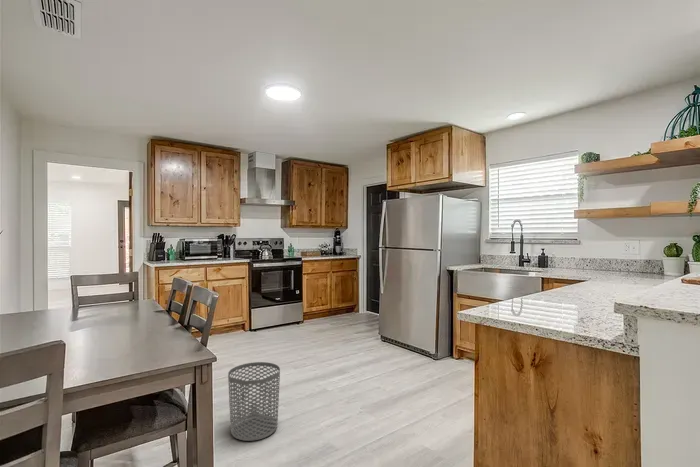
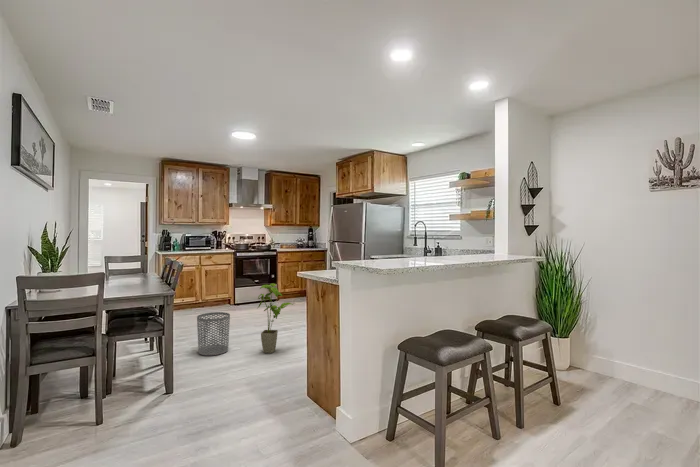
house plant: none [323,317,381,430] -> present [258,283,293,353]

